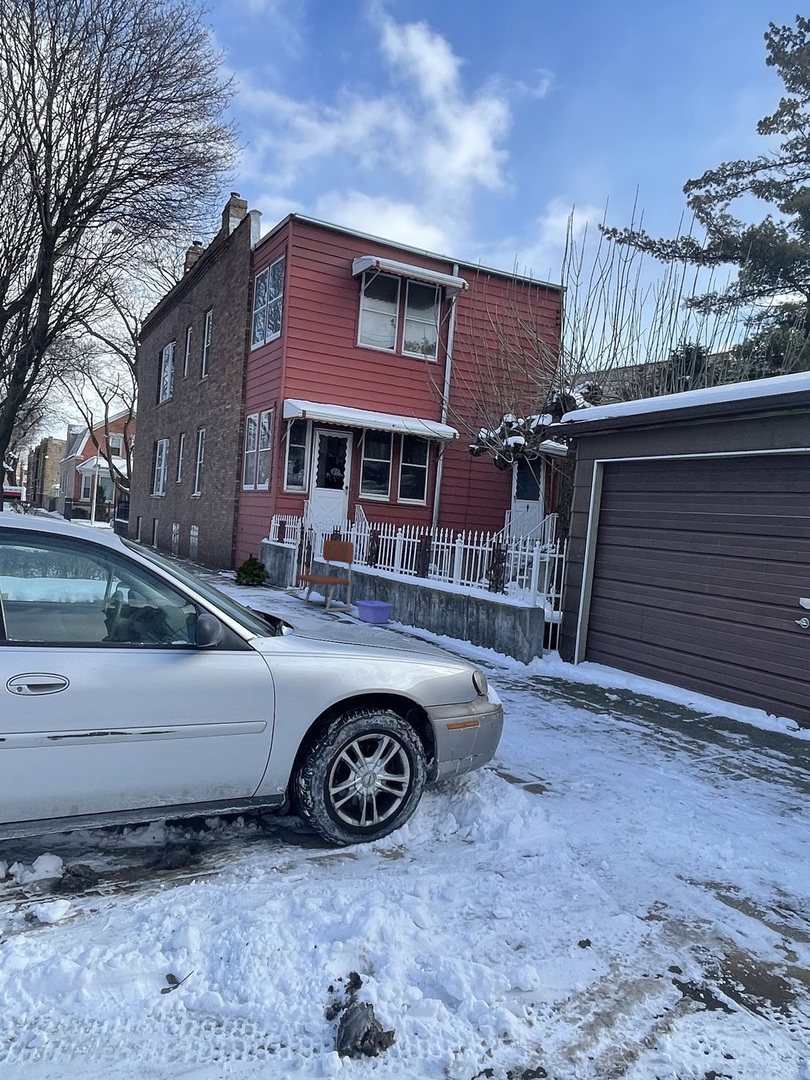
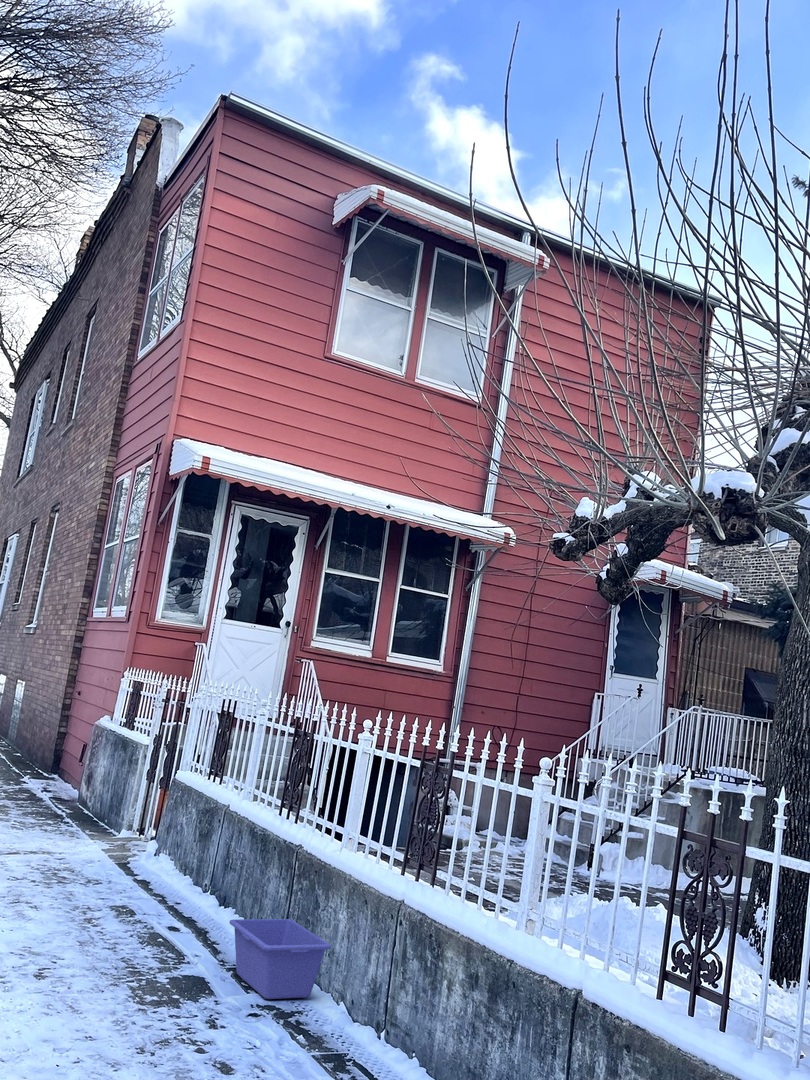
bench: present [296,540,354,612] -> none [111,737,252,930]
potted plant: present [235,557,271,584] -> none [20,755,99,815]

